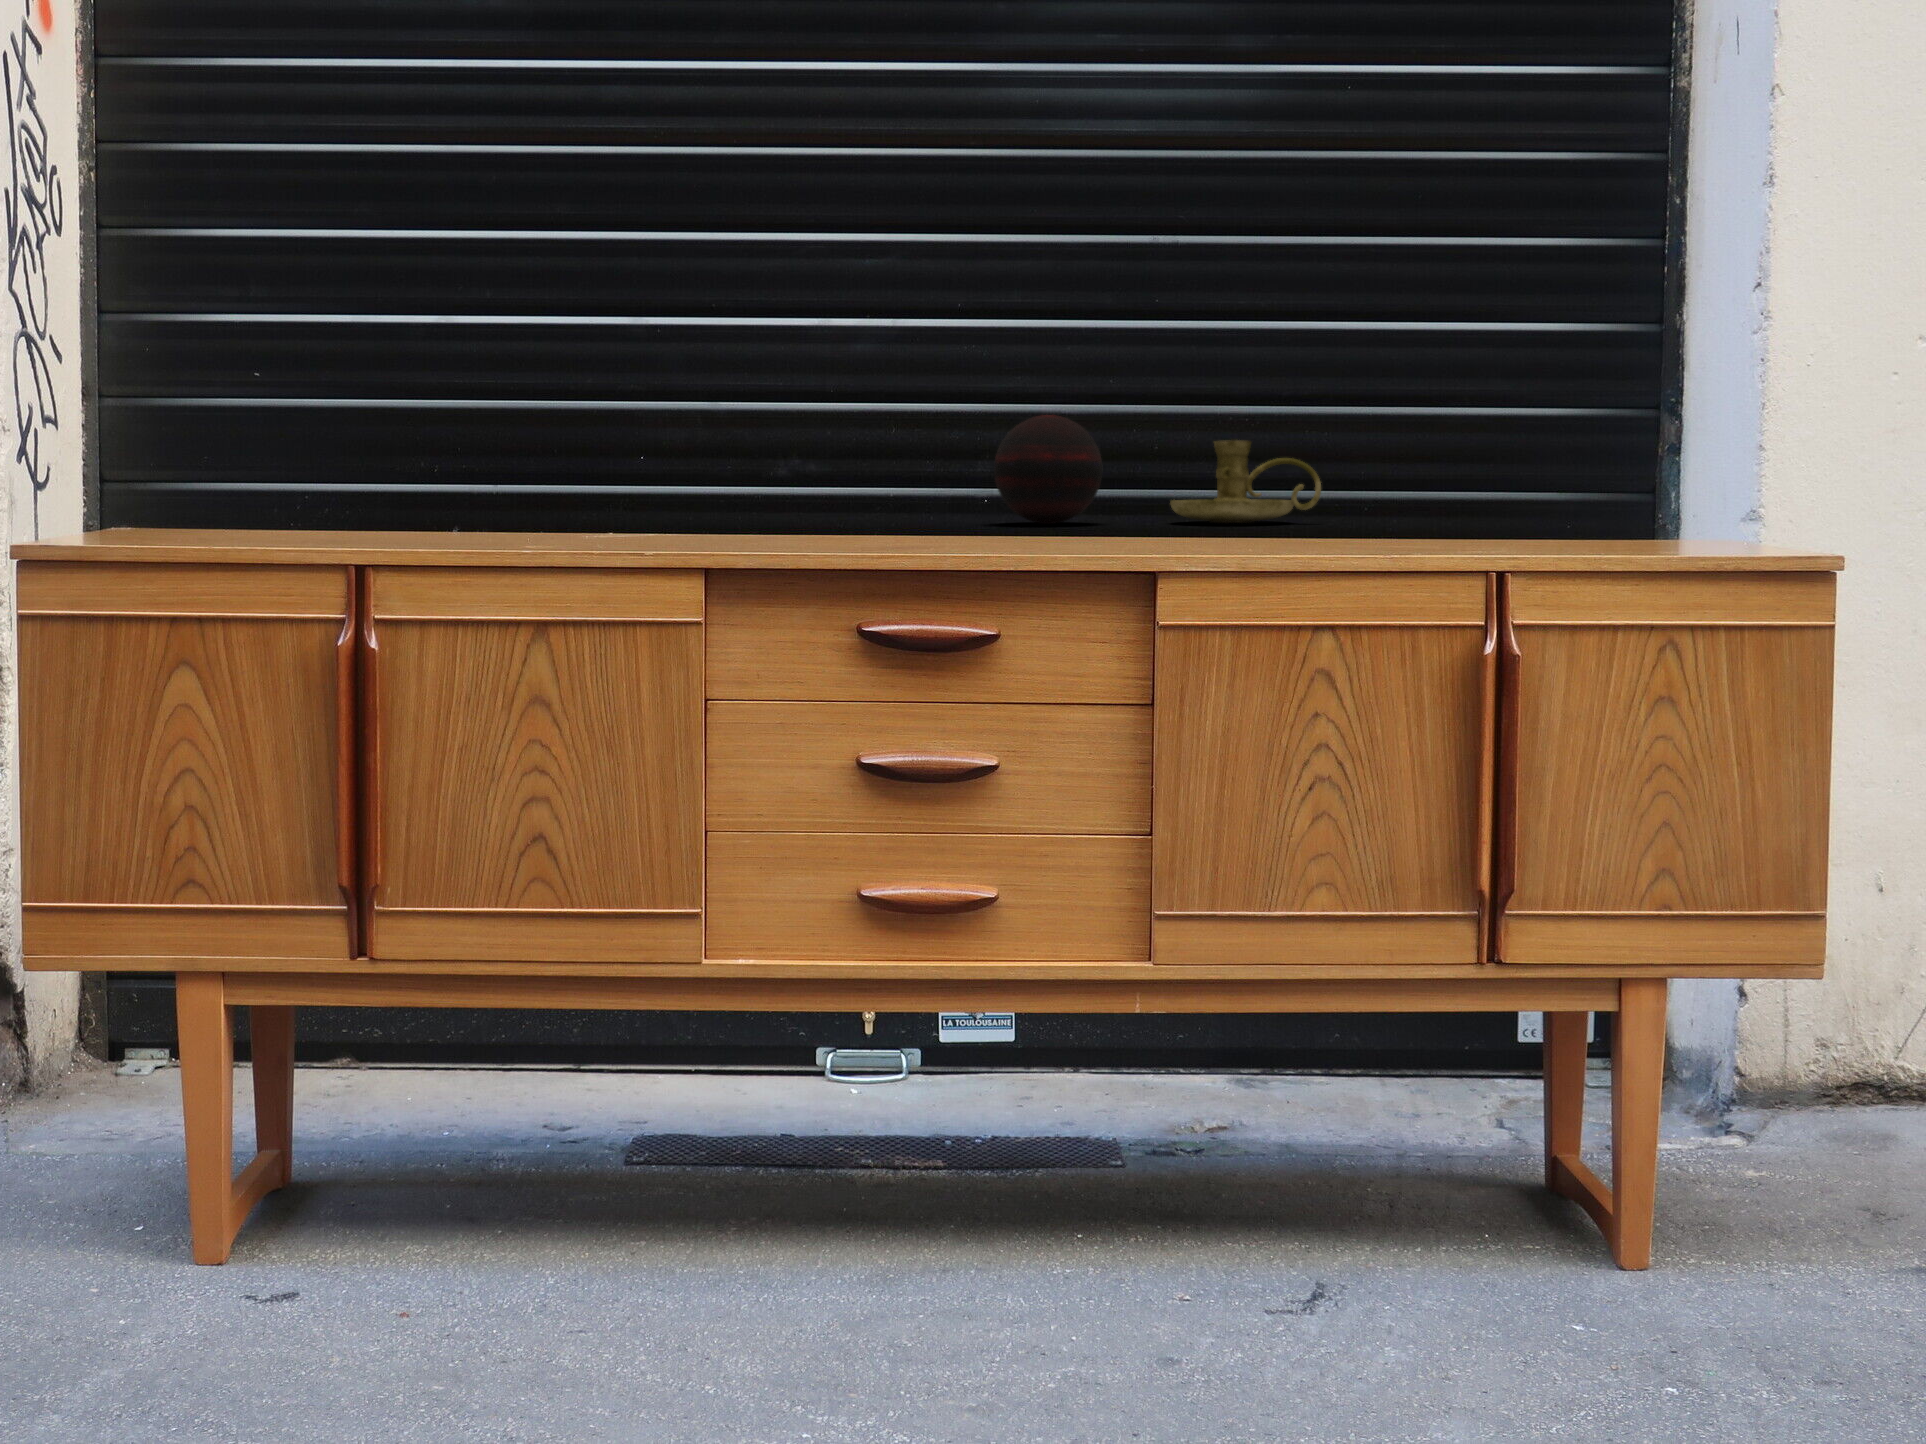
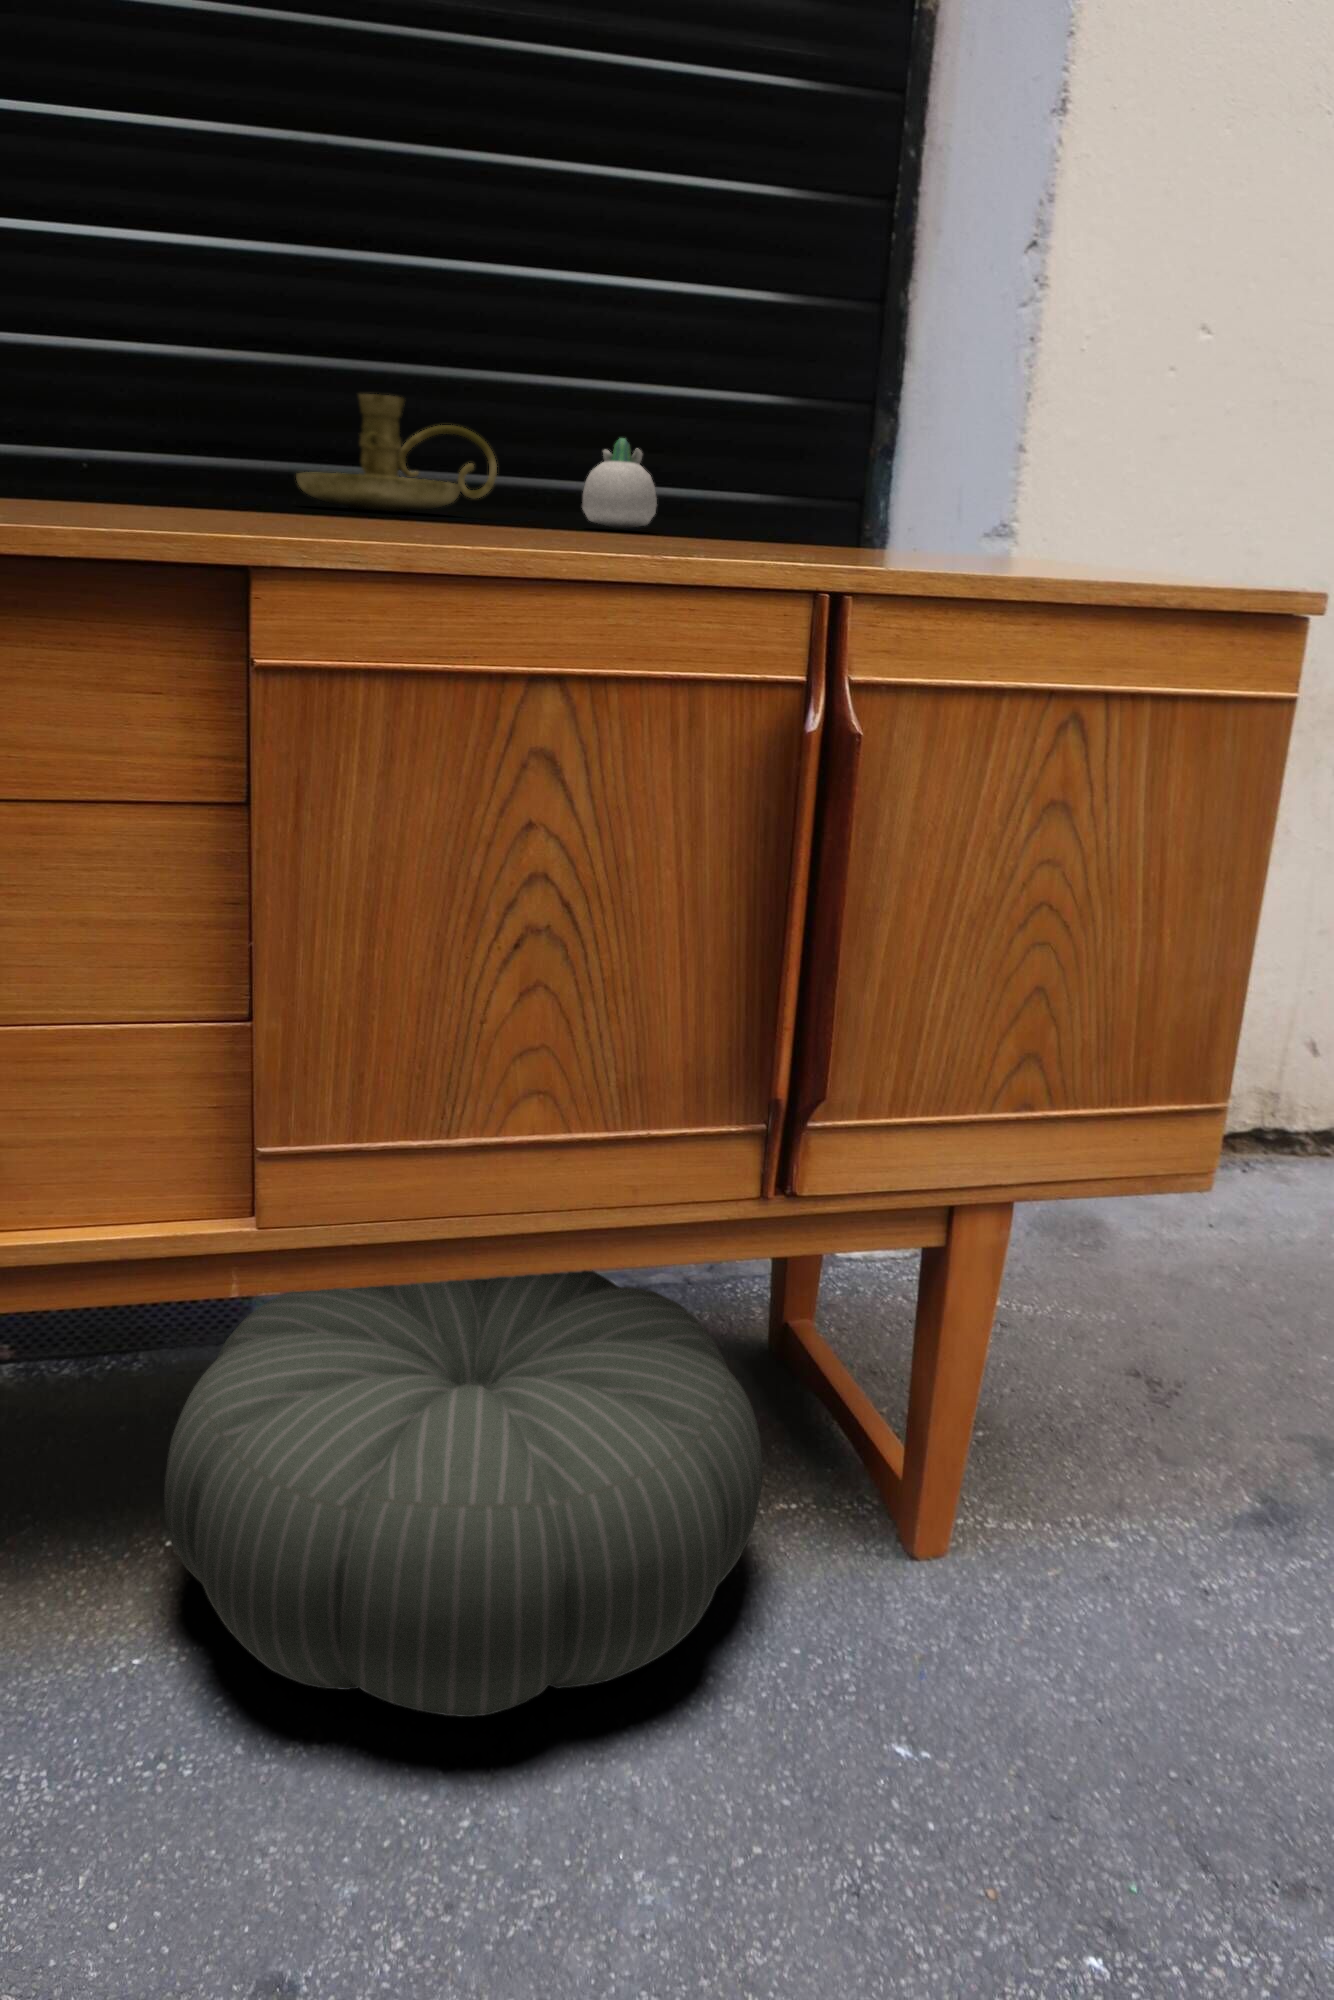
decorative orb: present [994,415,1102,524] -> none [40,333,200,494]
succulent planter: none [1381,463,1439,528] -> present [582,438,657,529]
pouf: none [1087,1046,1497,1286] -> present [164,1271,762,1717]

